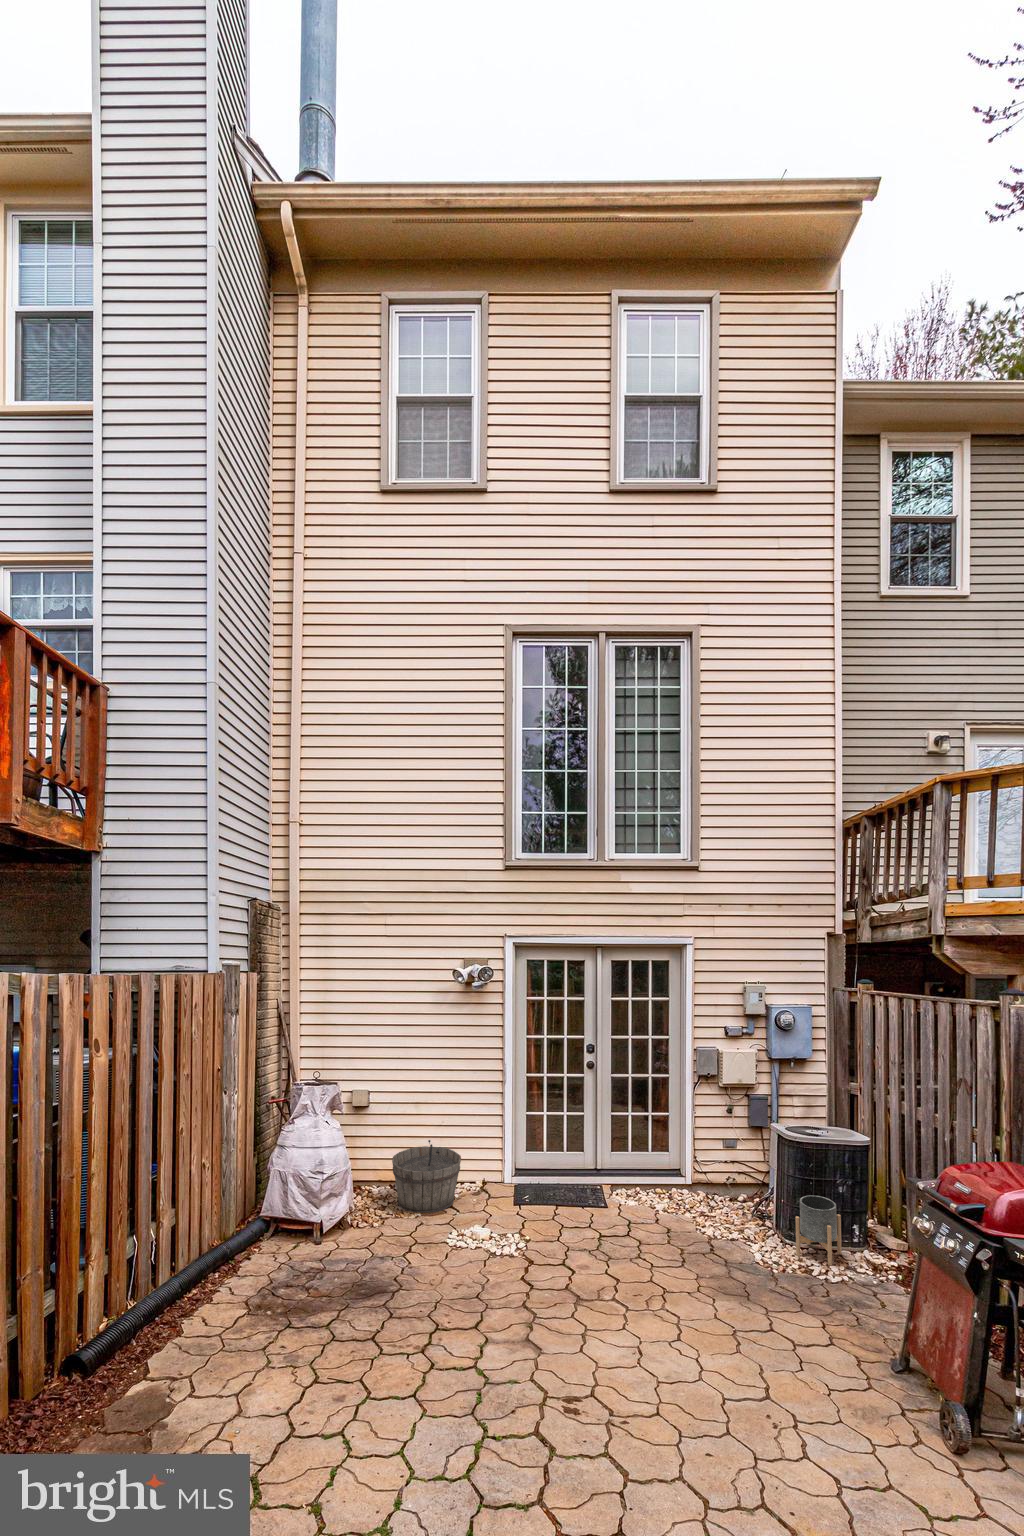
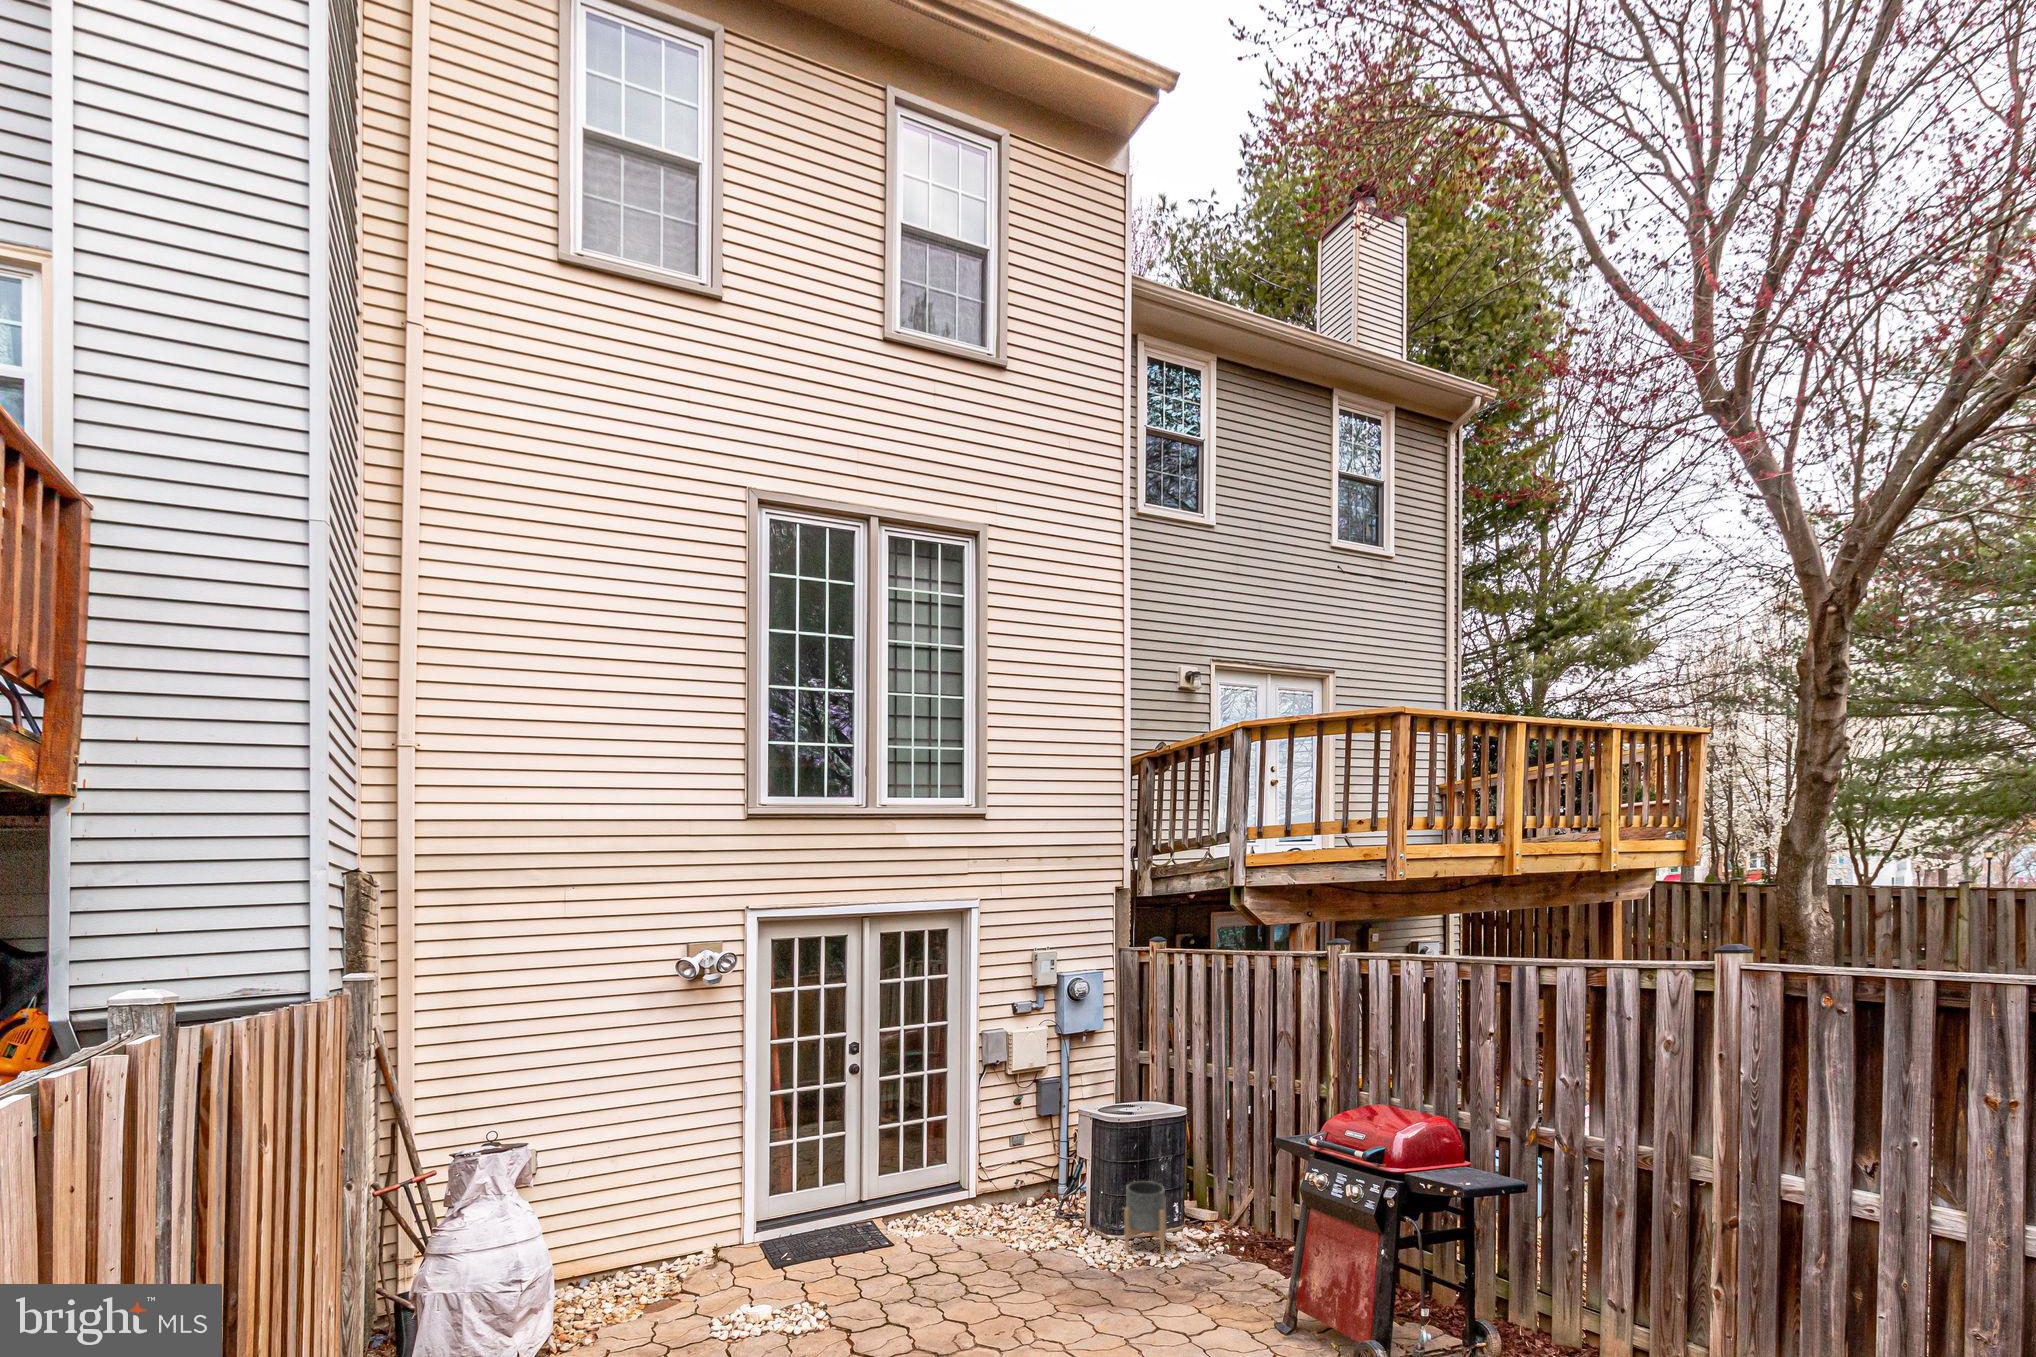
wooden bucket: present [392,1140,461,1213] -> none [605,1202,706,1307]

